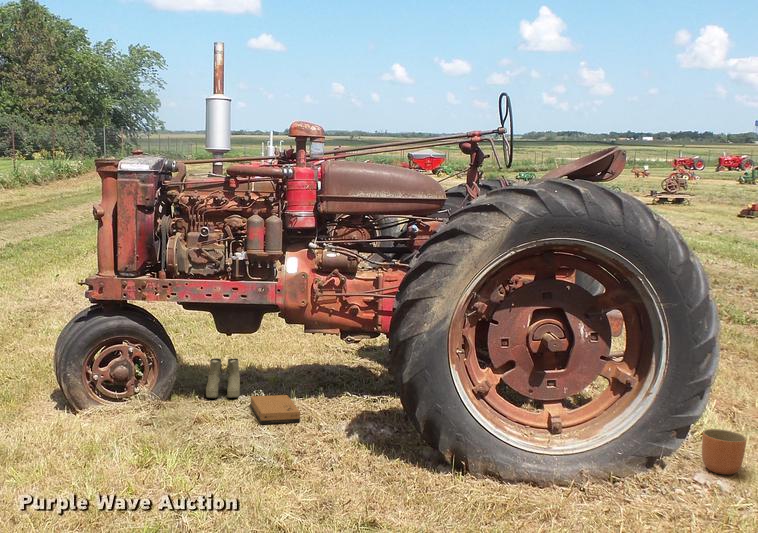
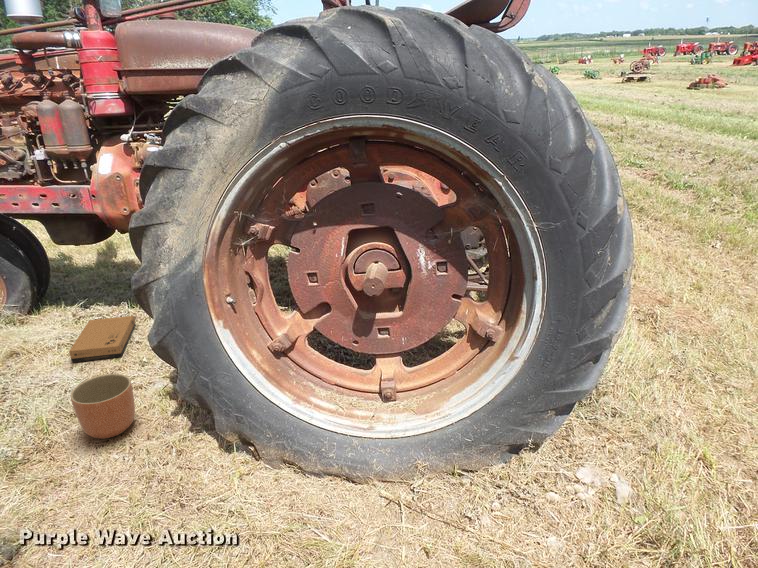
boots: present [206,358,240,398] -> none [52,273,103,320]
planter: present [702,429,746,475] -> present [70,374,135,439]

